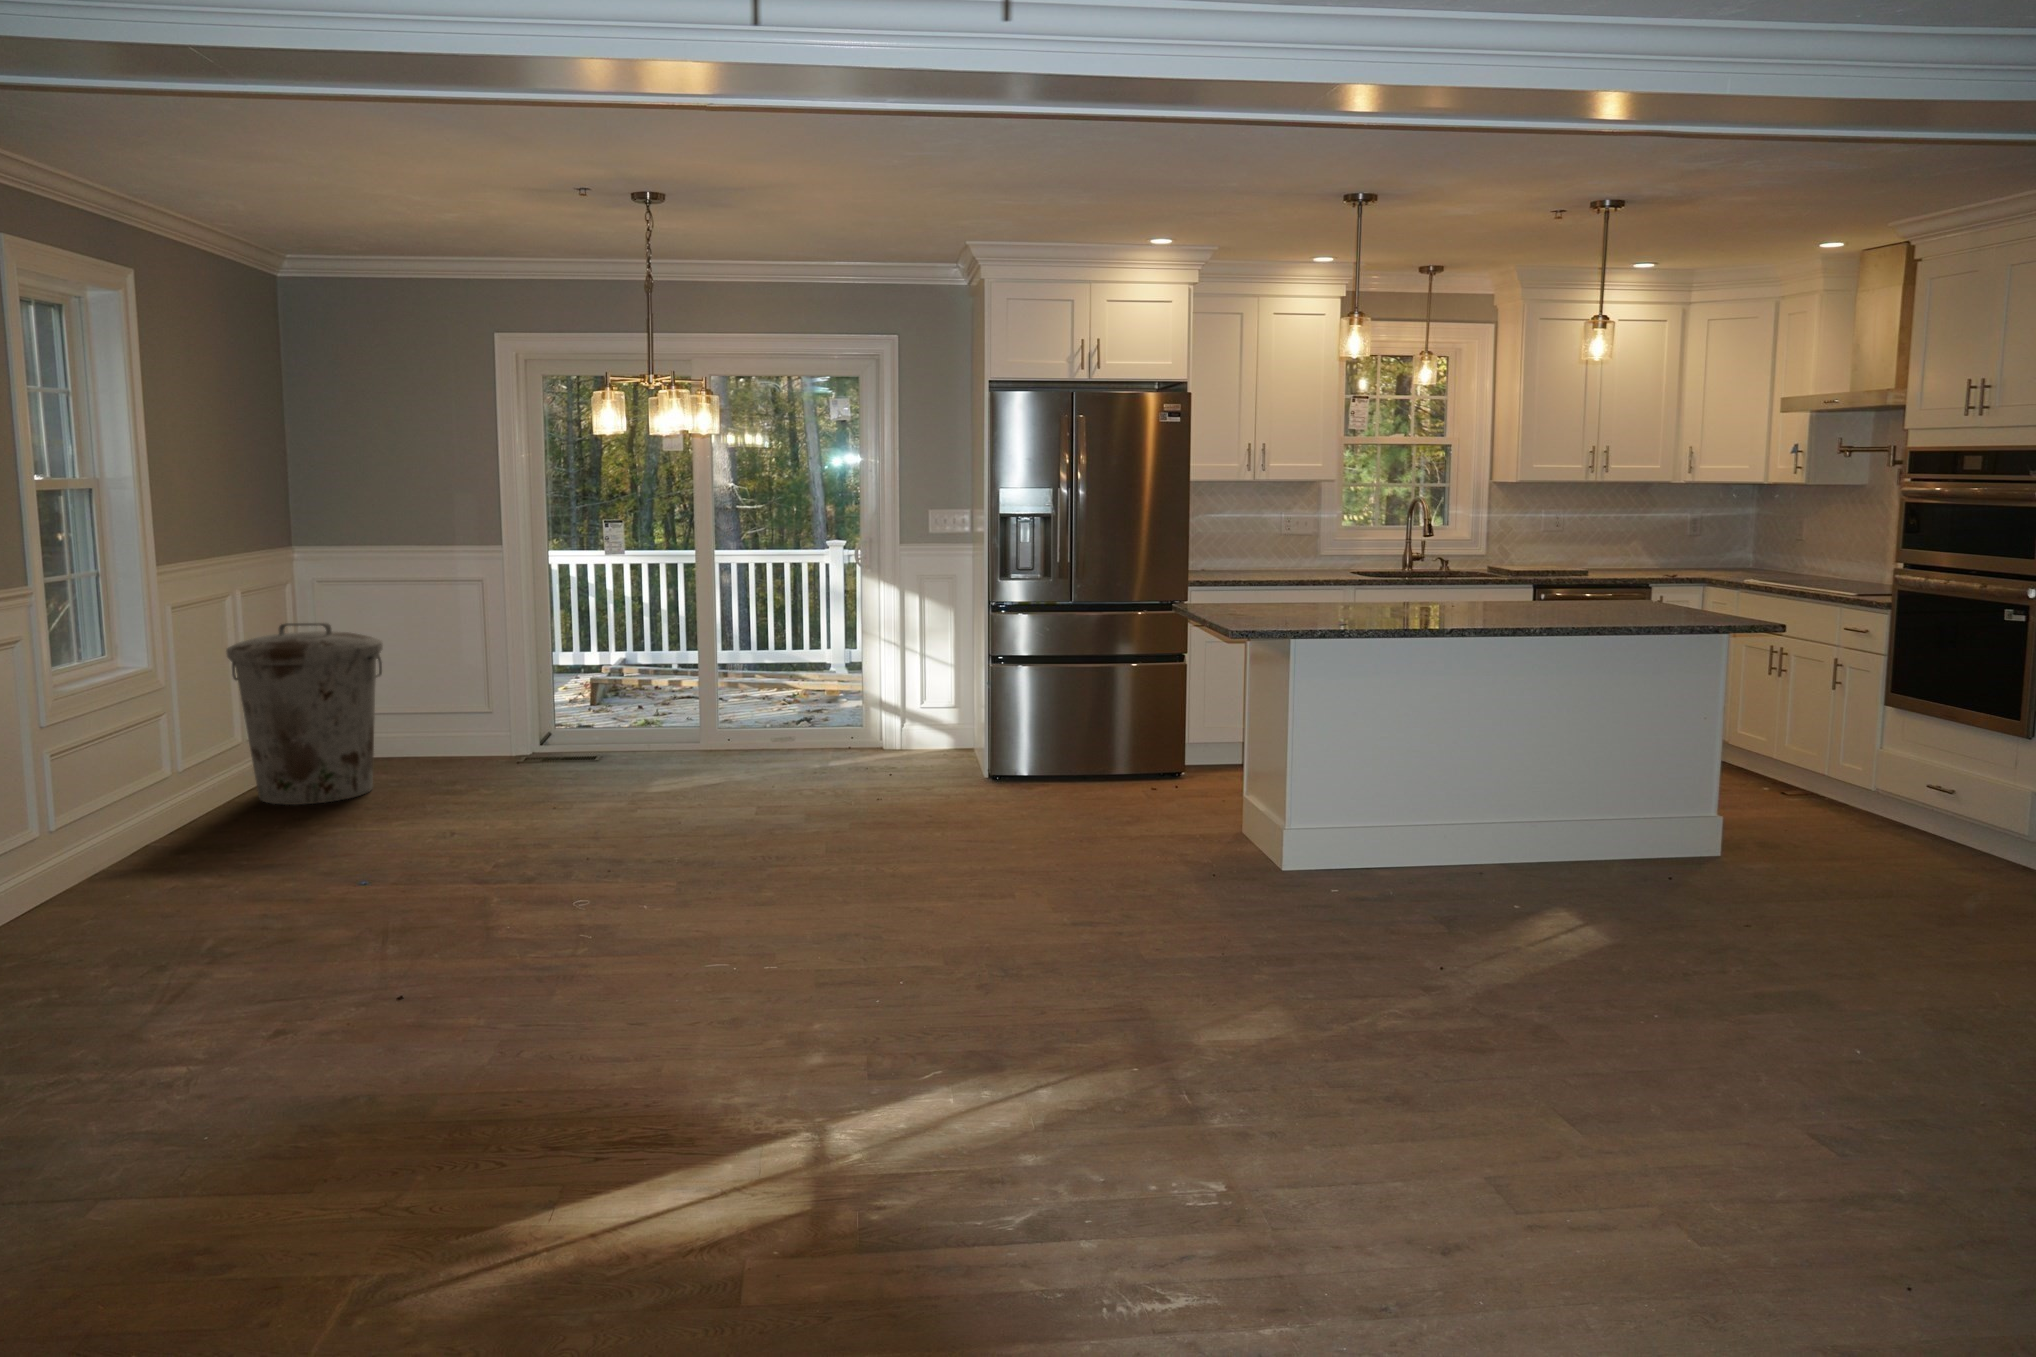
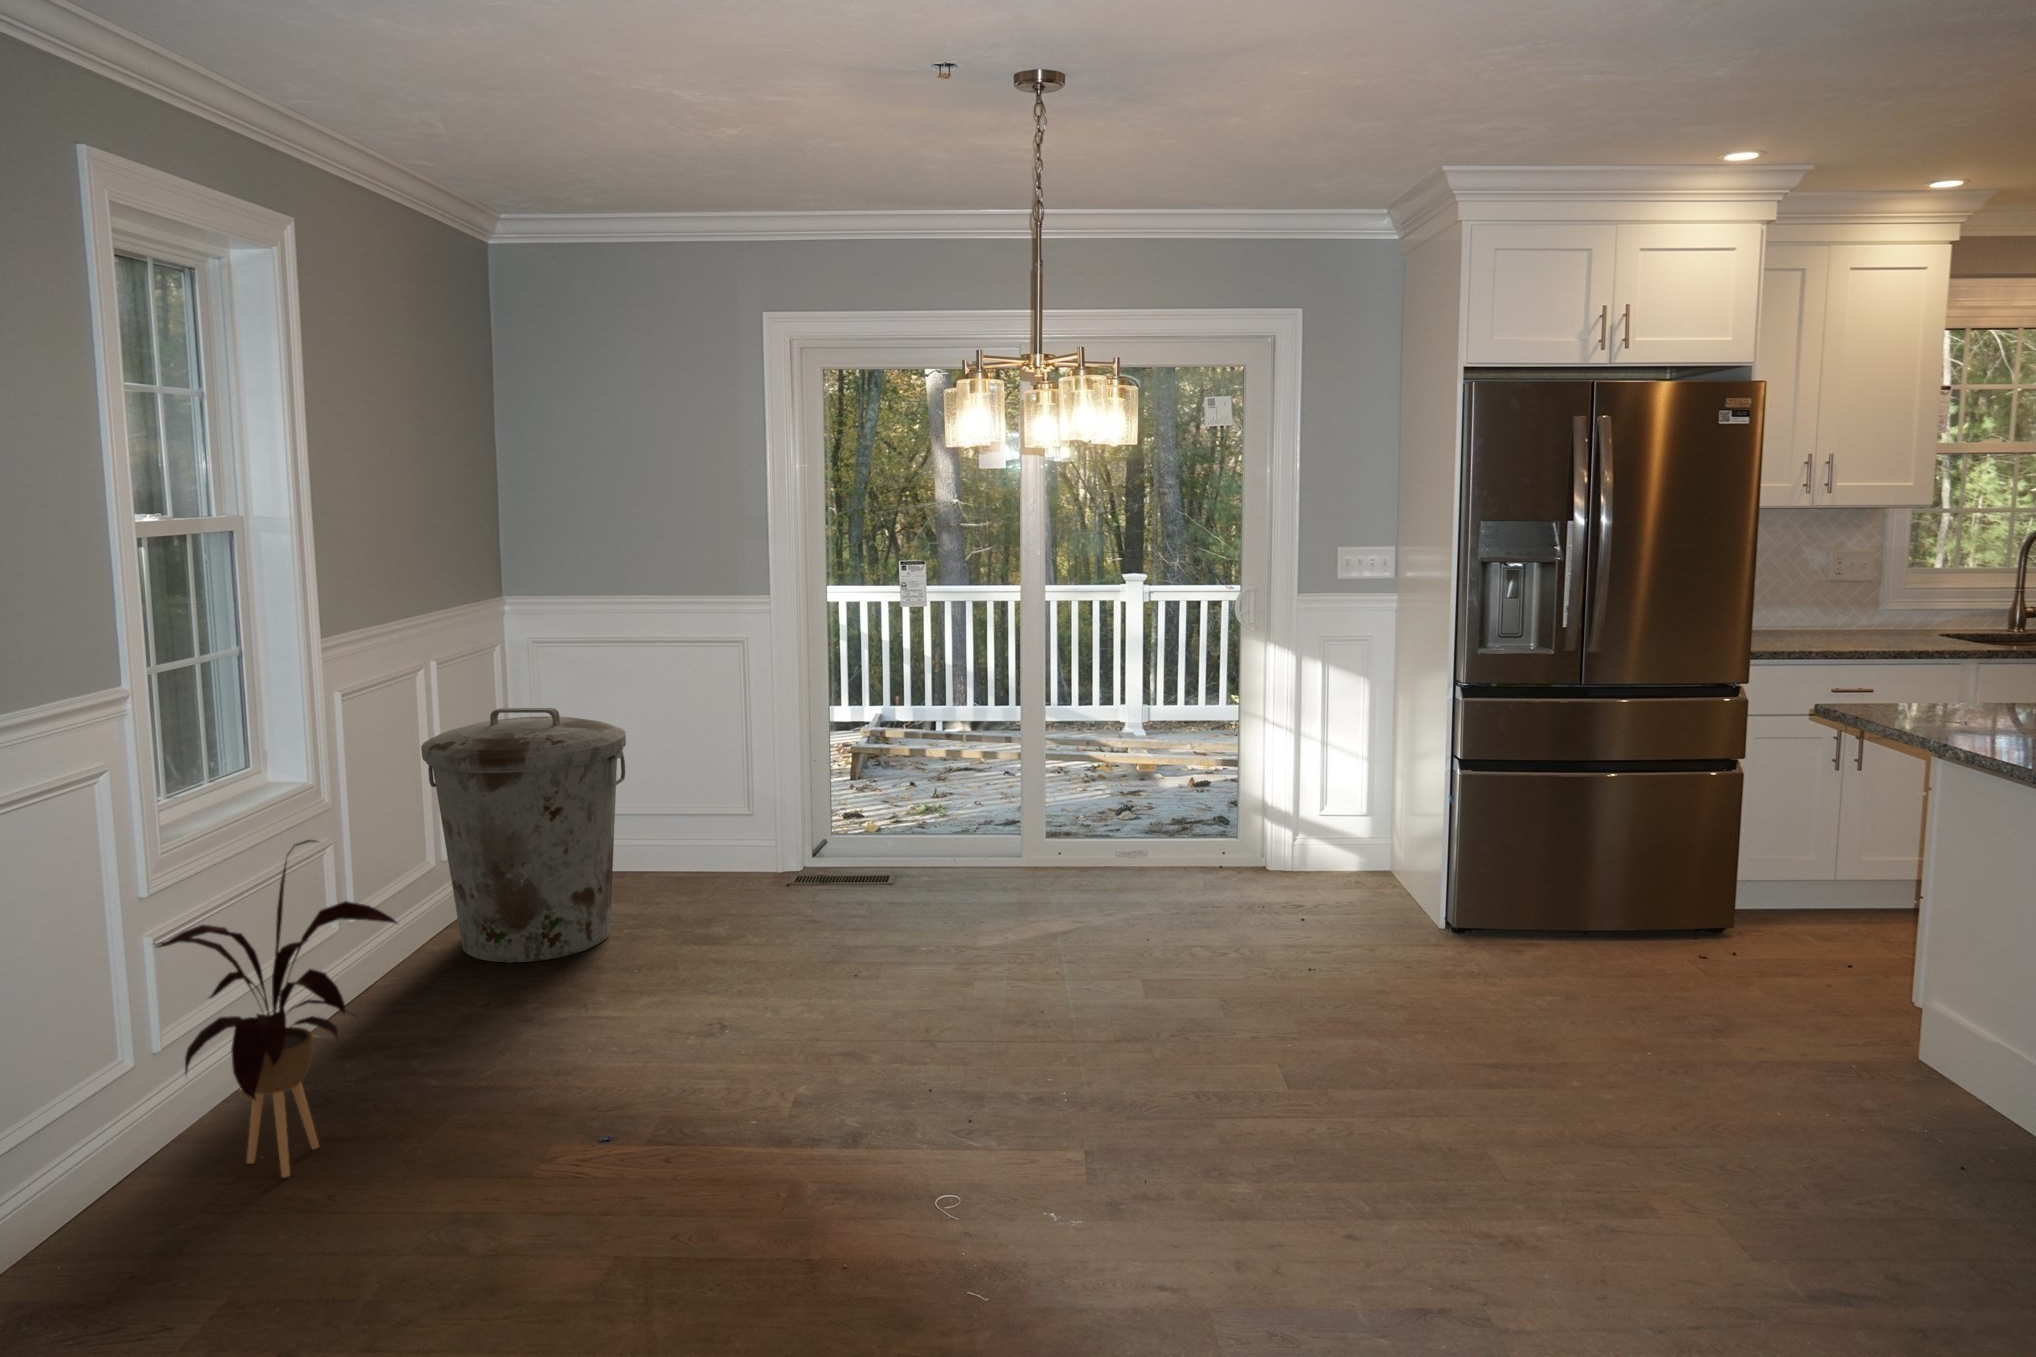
house plant: none [53,681,218,895] -> present [153,840,397,1178]

